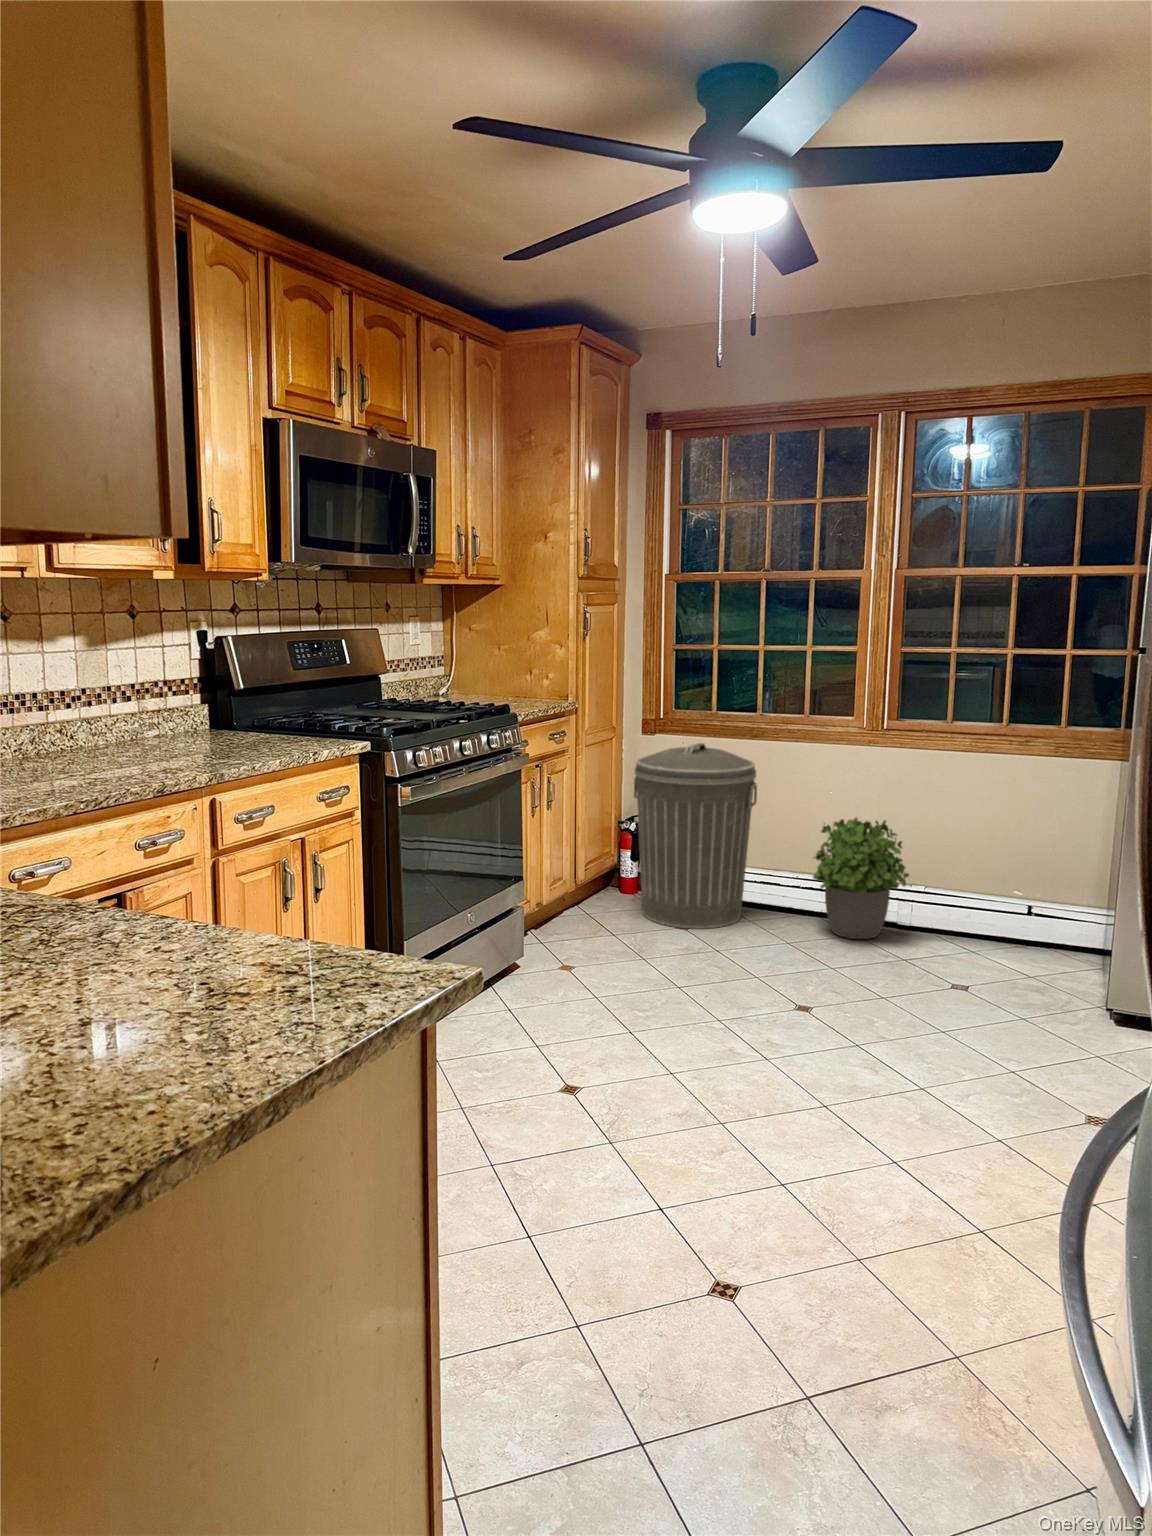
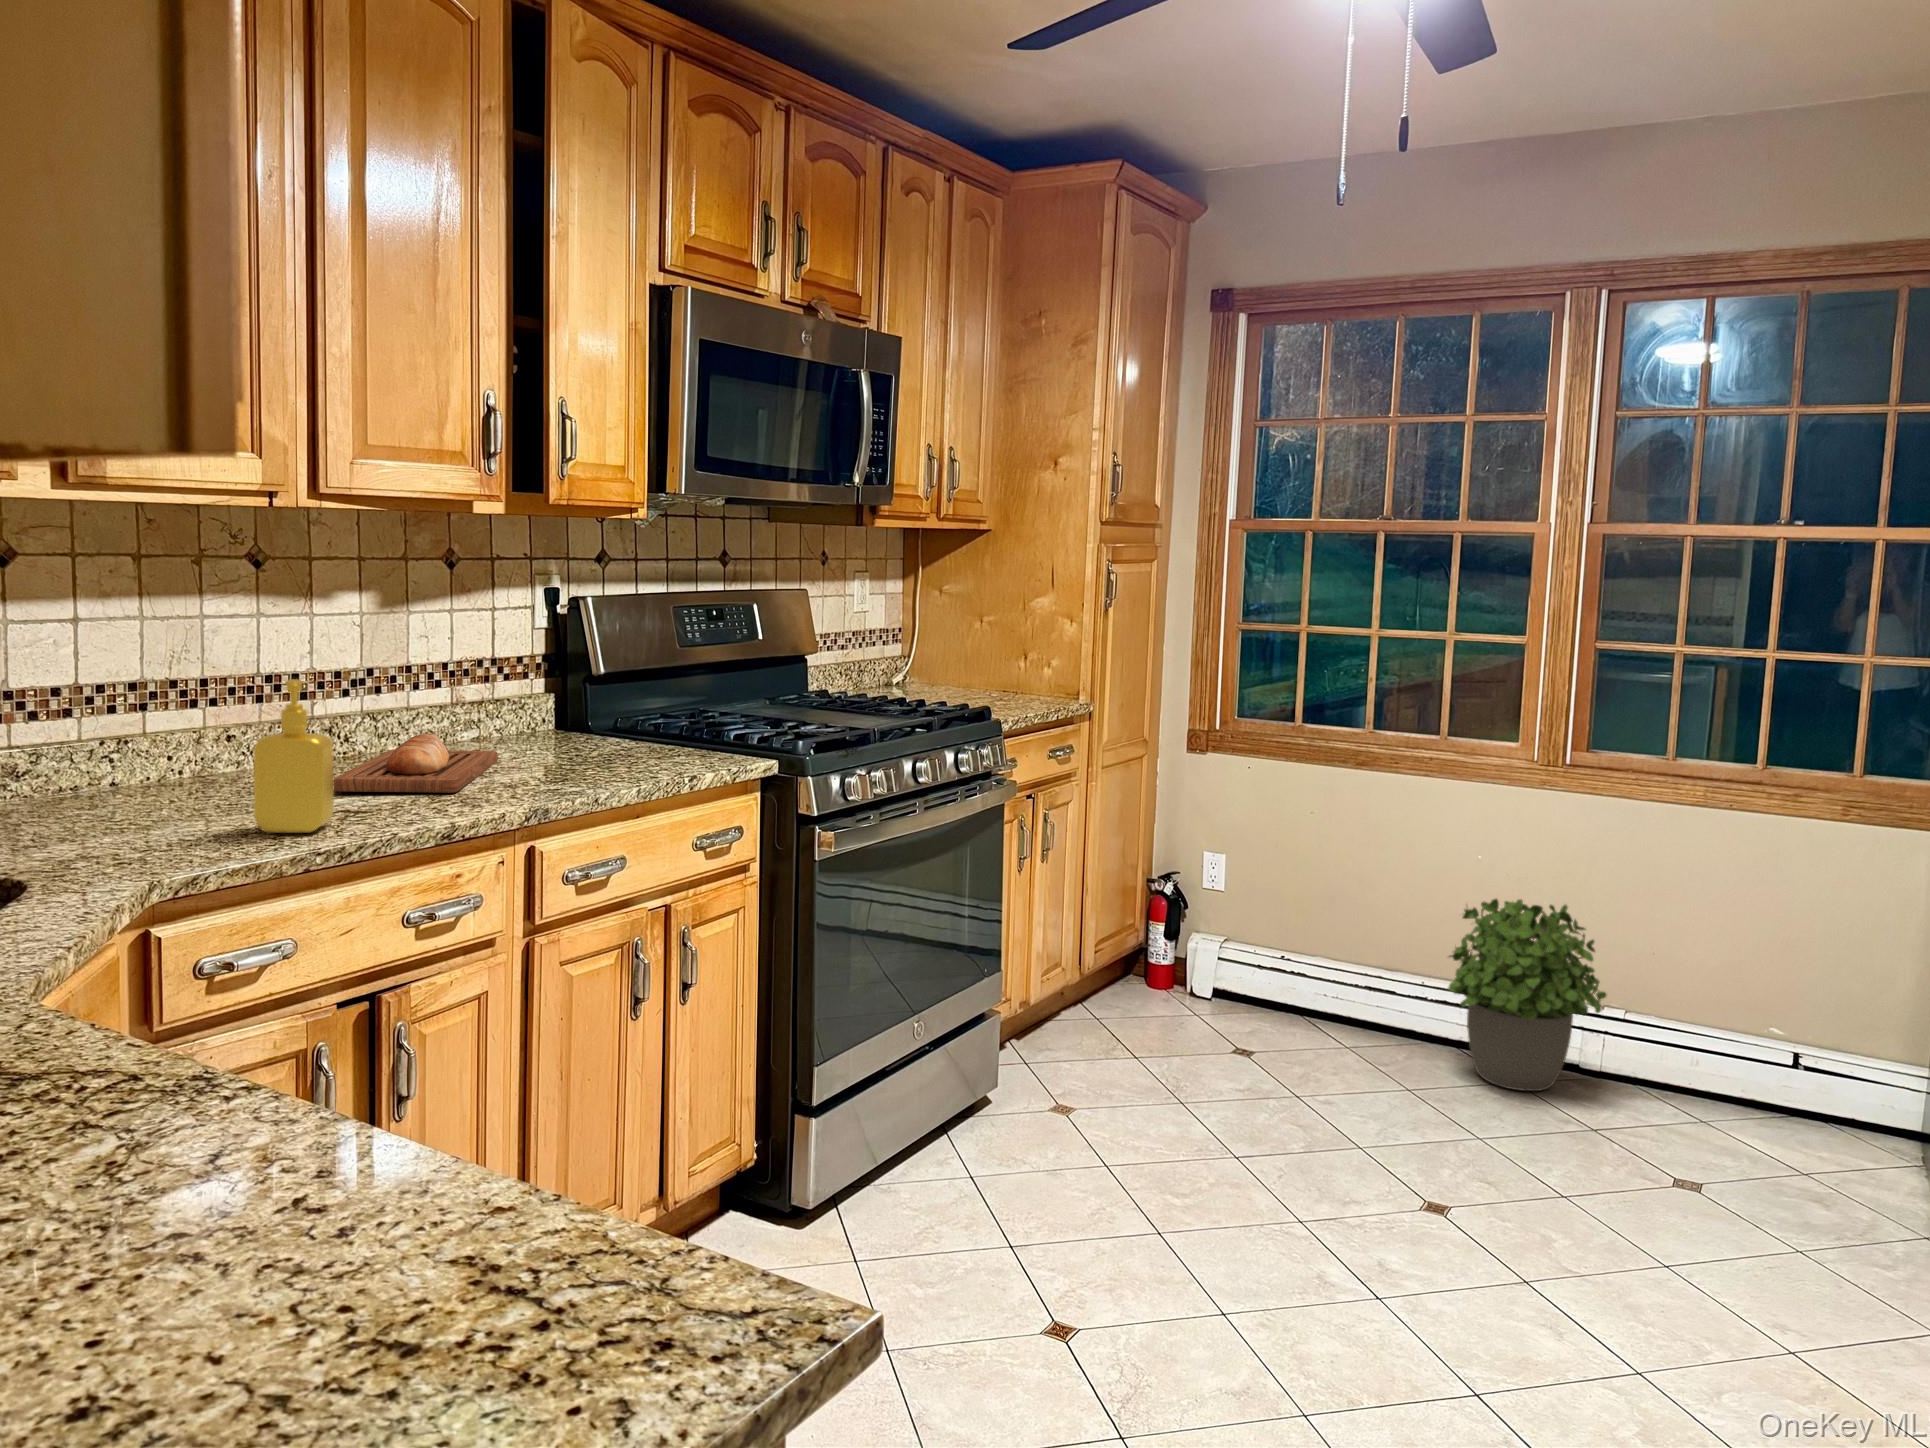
soap dispenser: none [29,693,84,794] -> present [254,679,334,833]
bread loaf: none [73,731,179,770] -> present [334,733,498,793]
trash can: present [634,743,757,928] -> none [1172,772,1362,1056]

